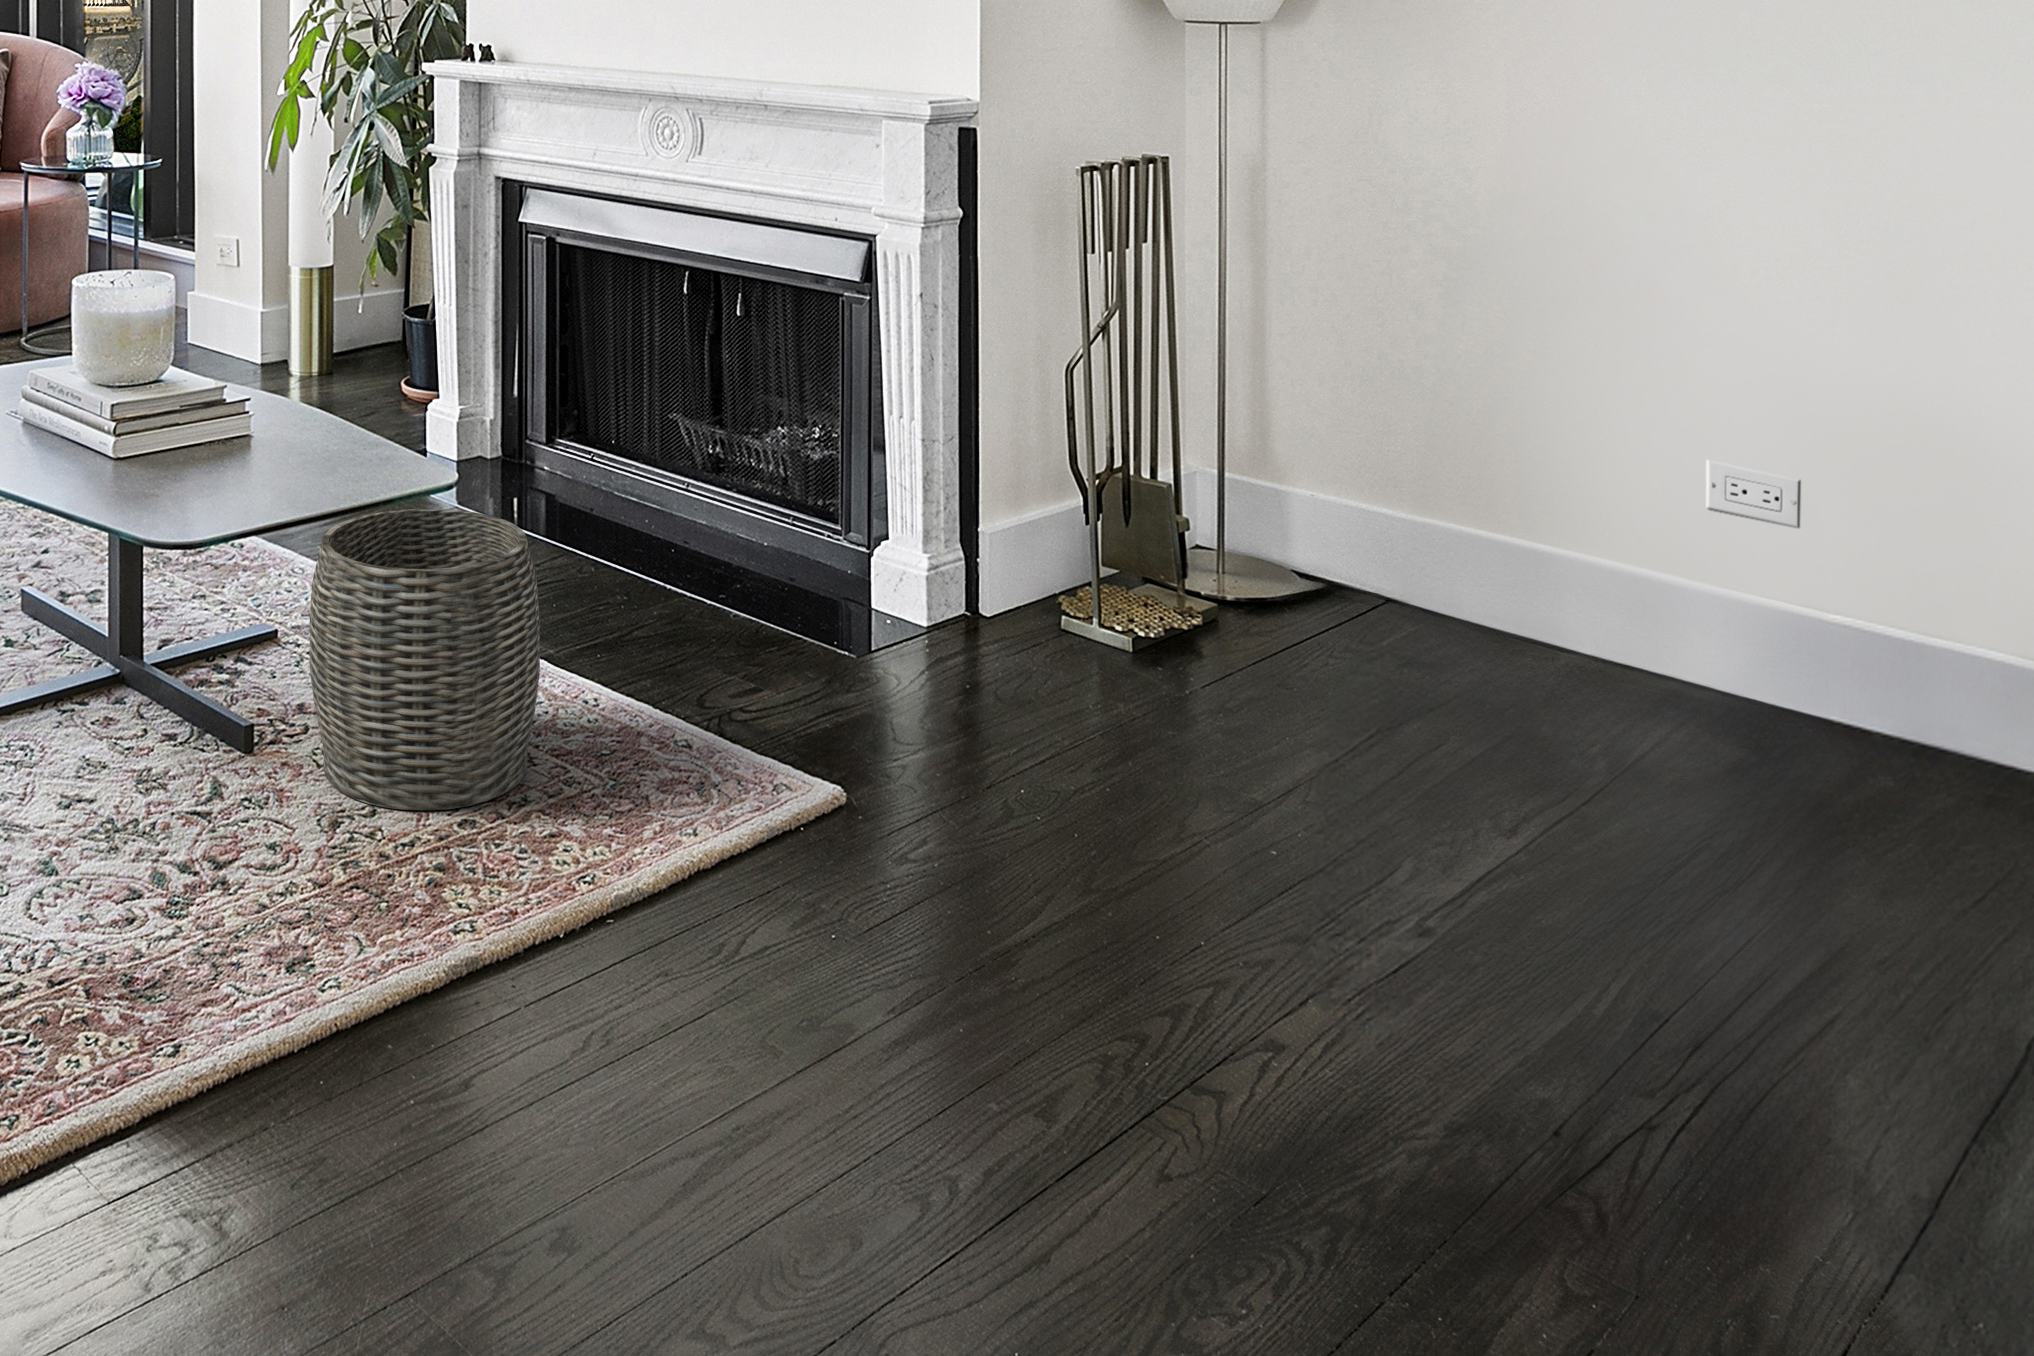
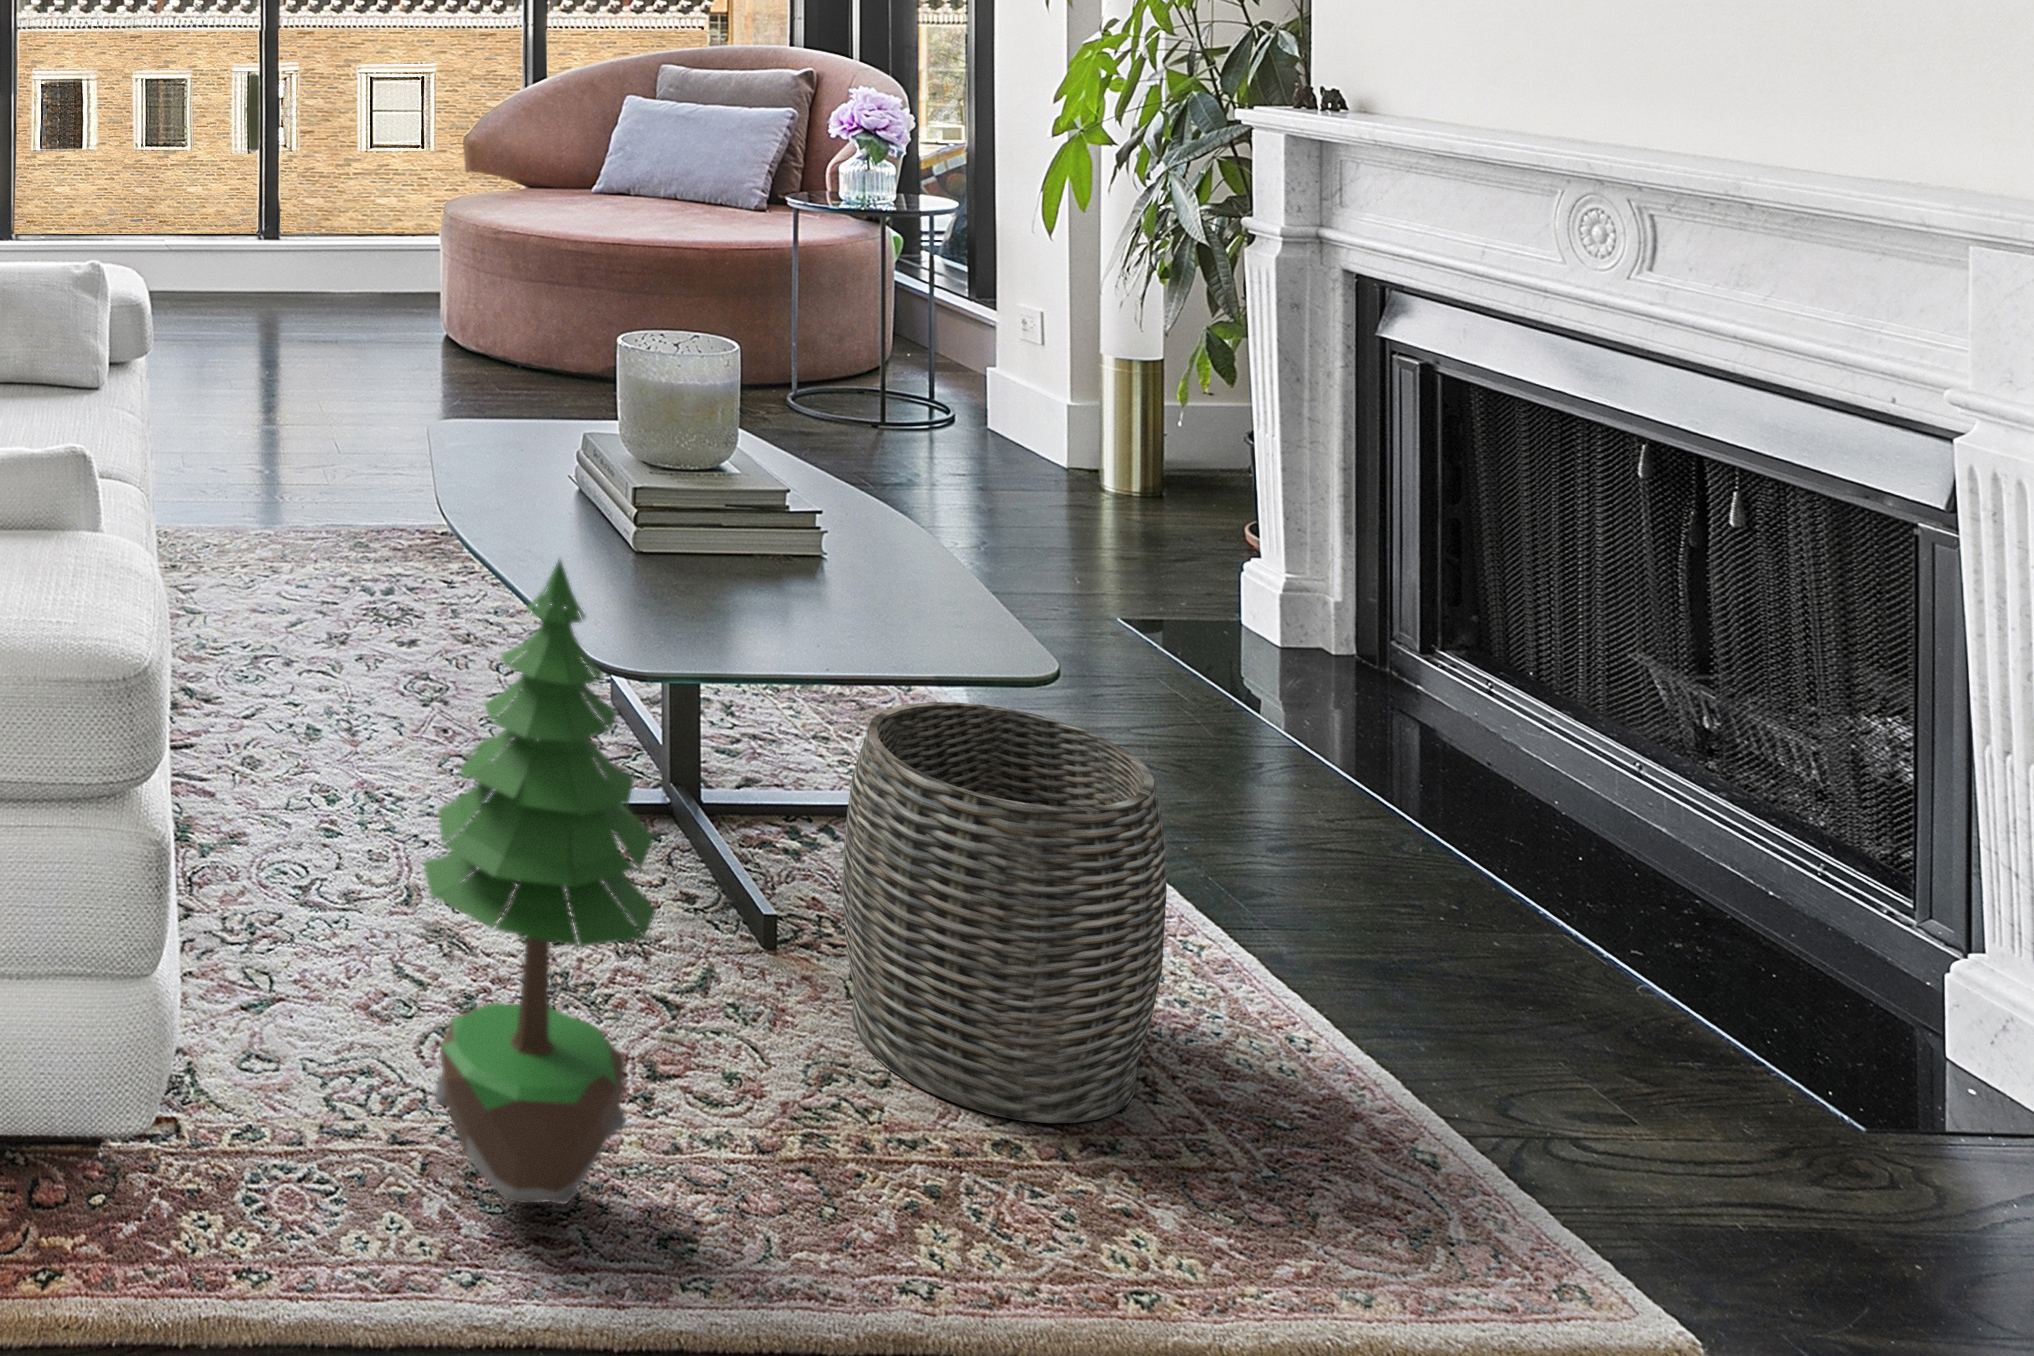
potted tree: none [66,445,265,991] -> present [424,560,656,1204]

